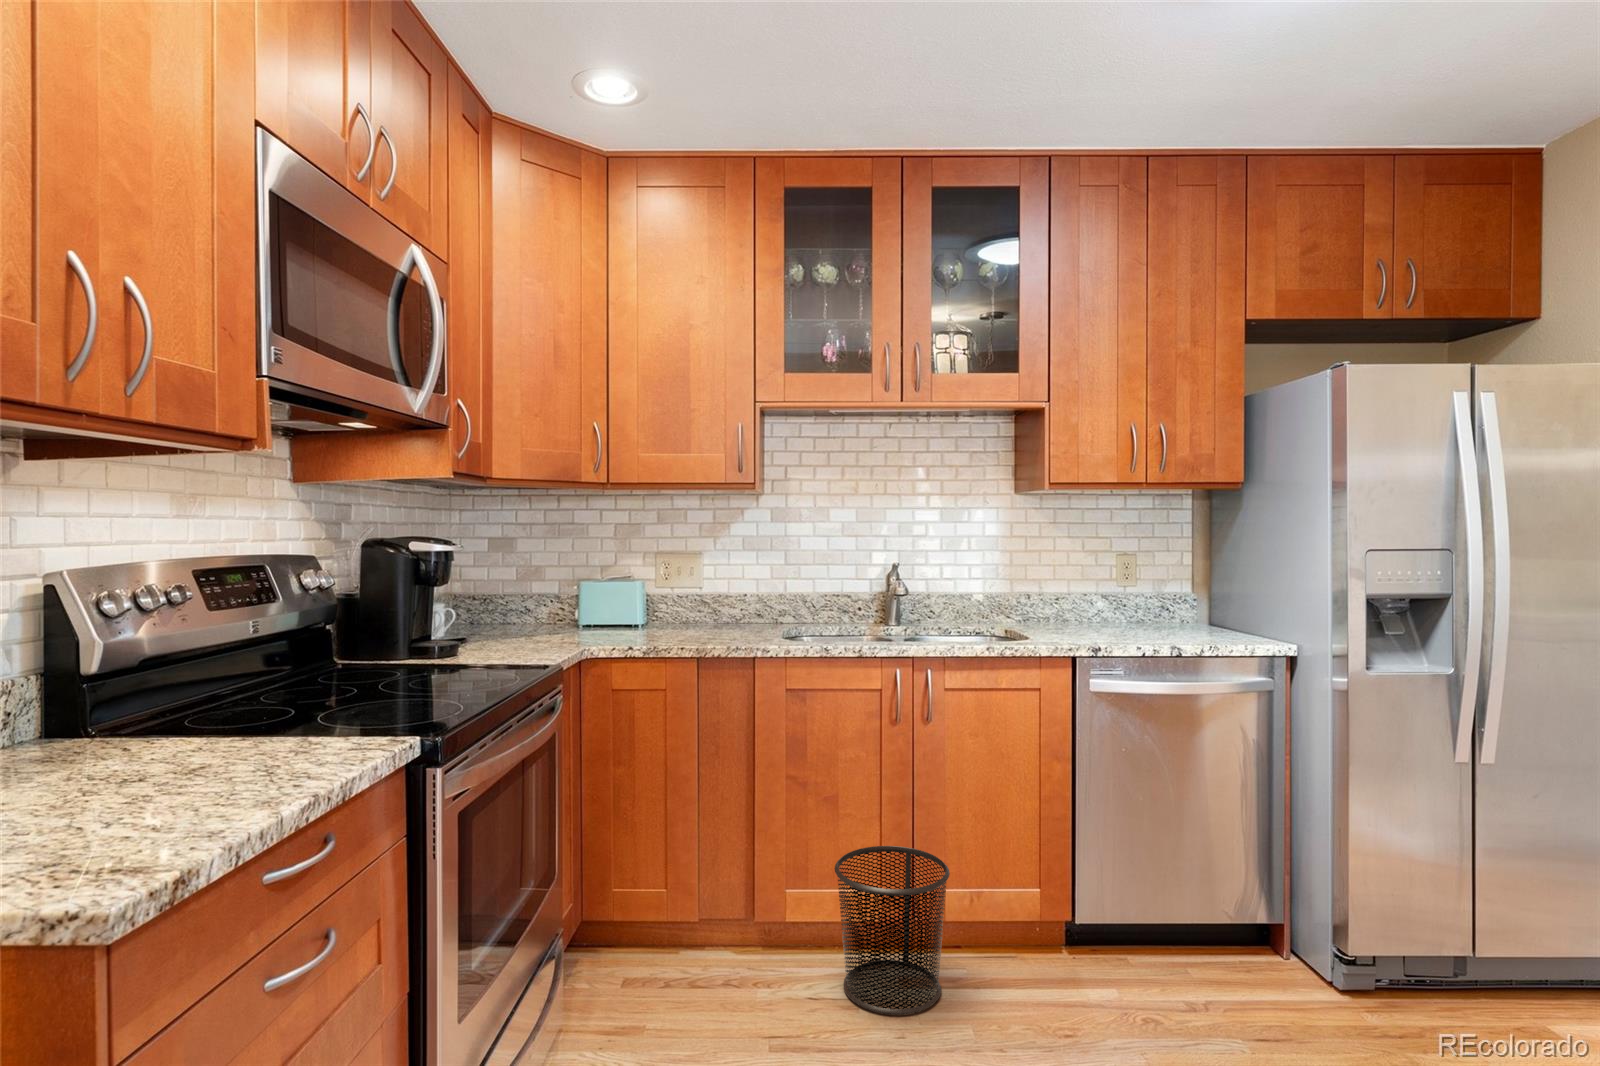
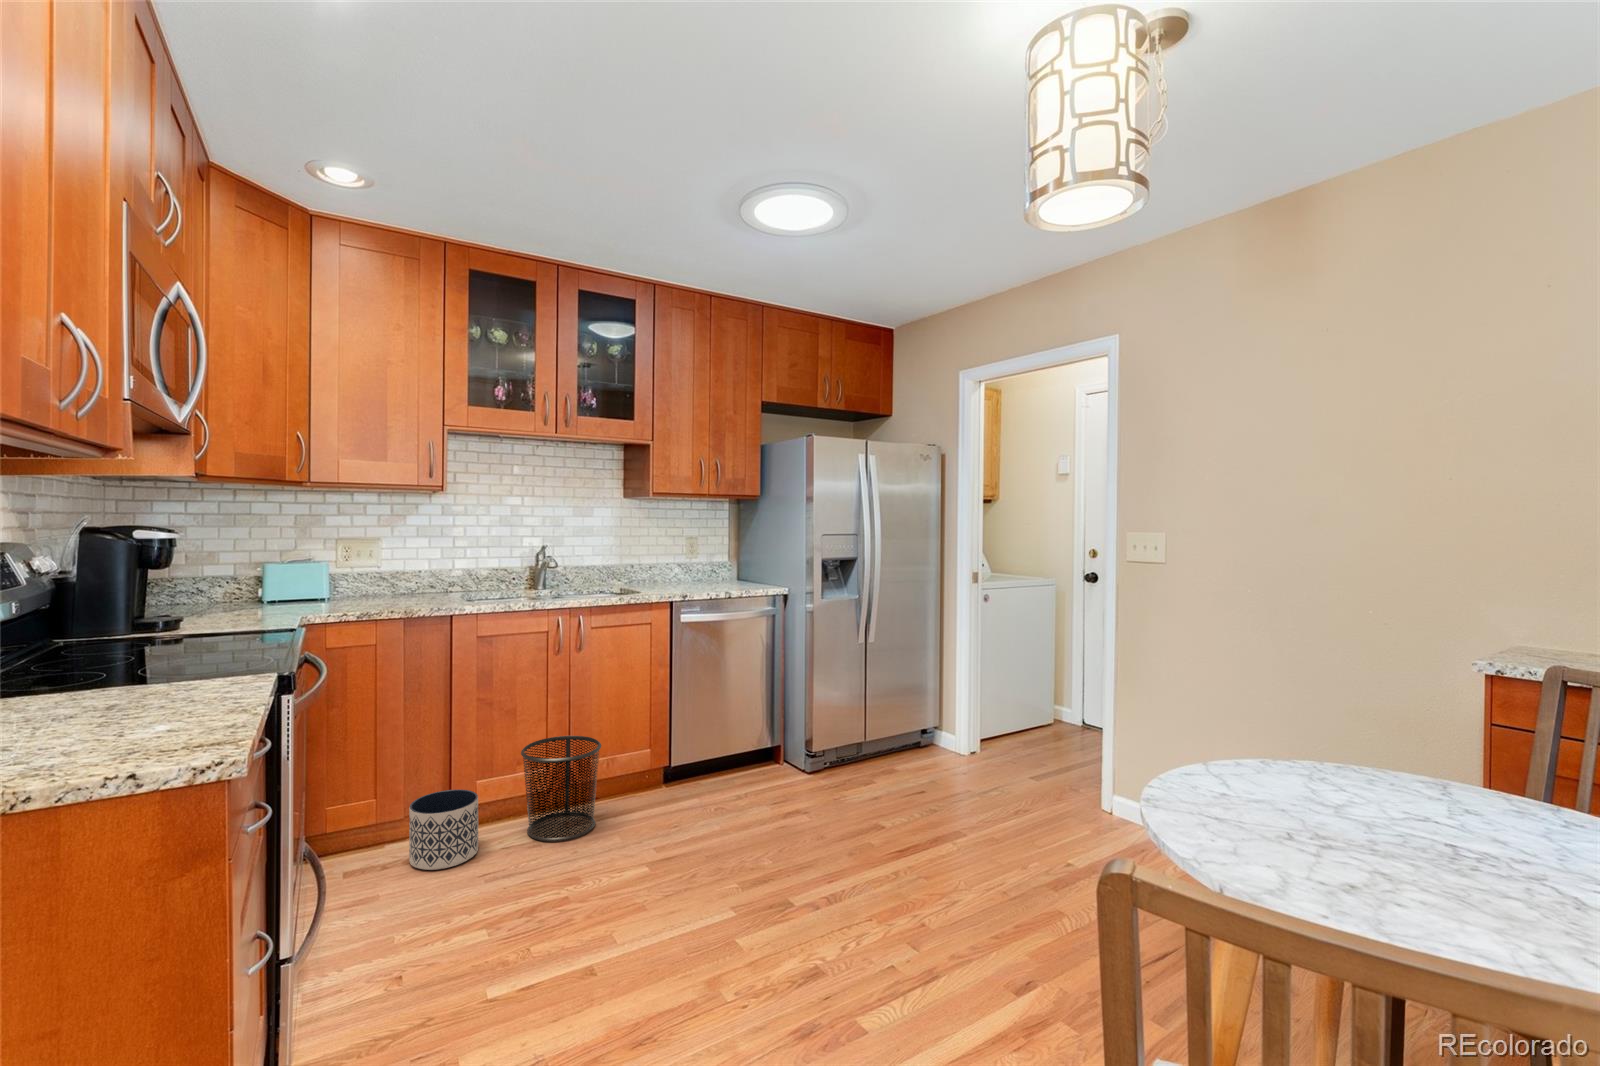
planter: none [690,897,775,1013] -> present [409,789,478,870]

